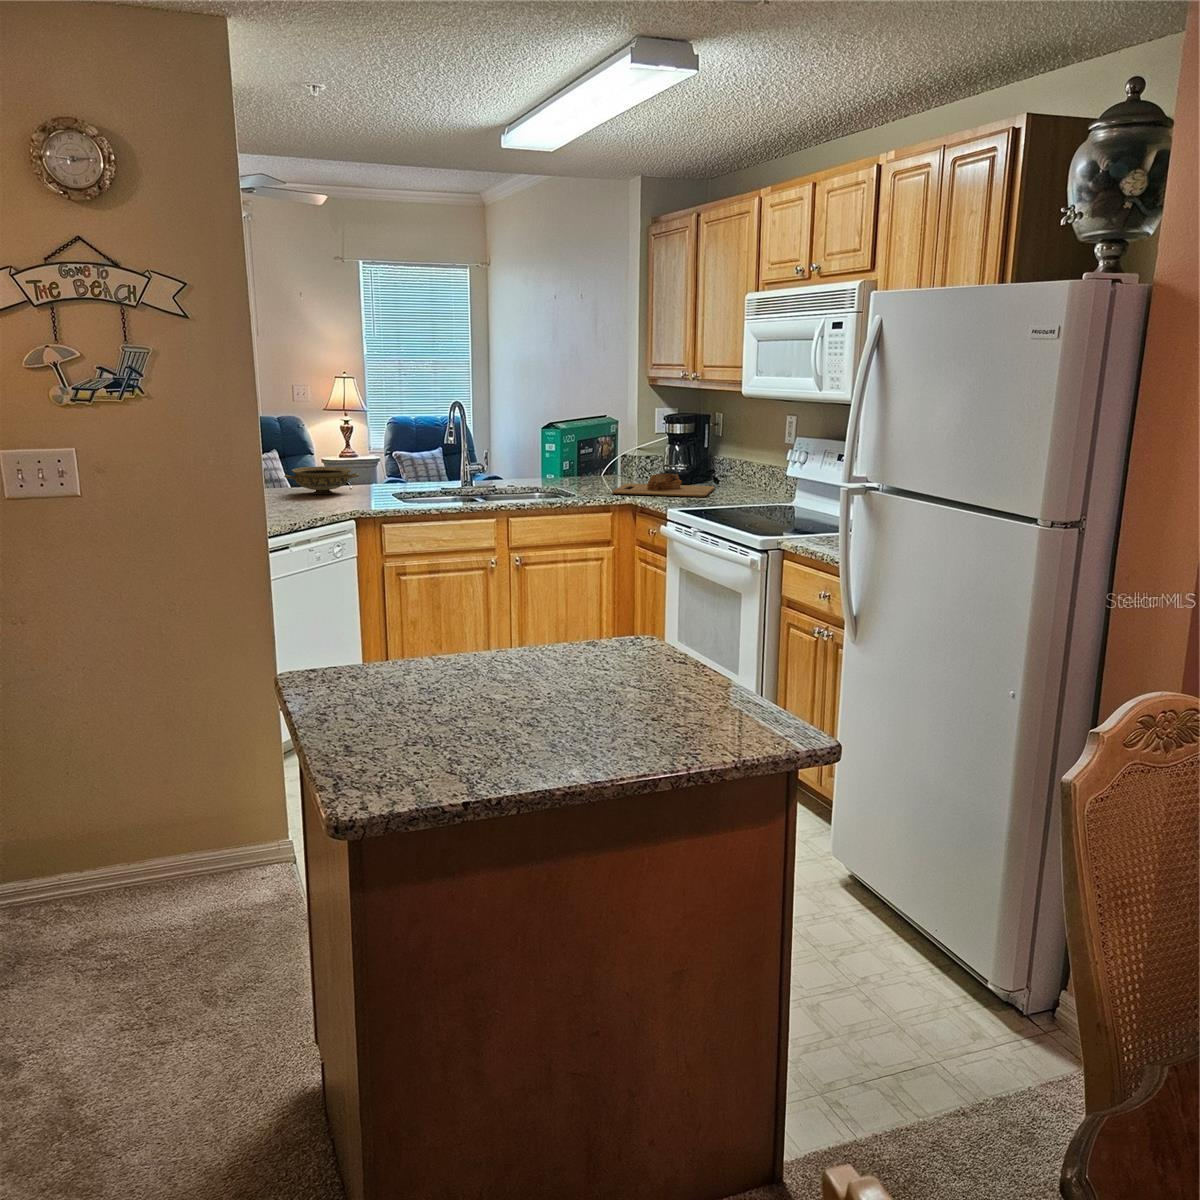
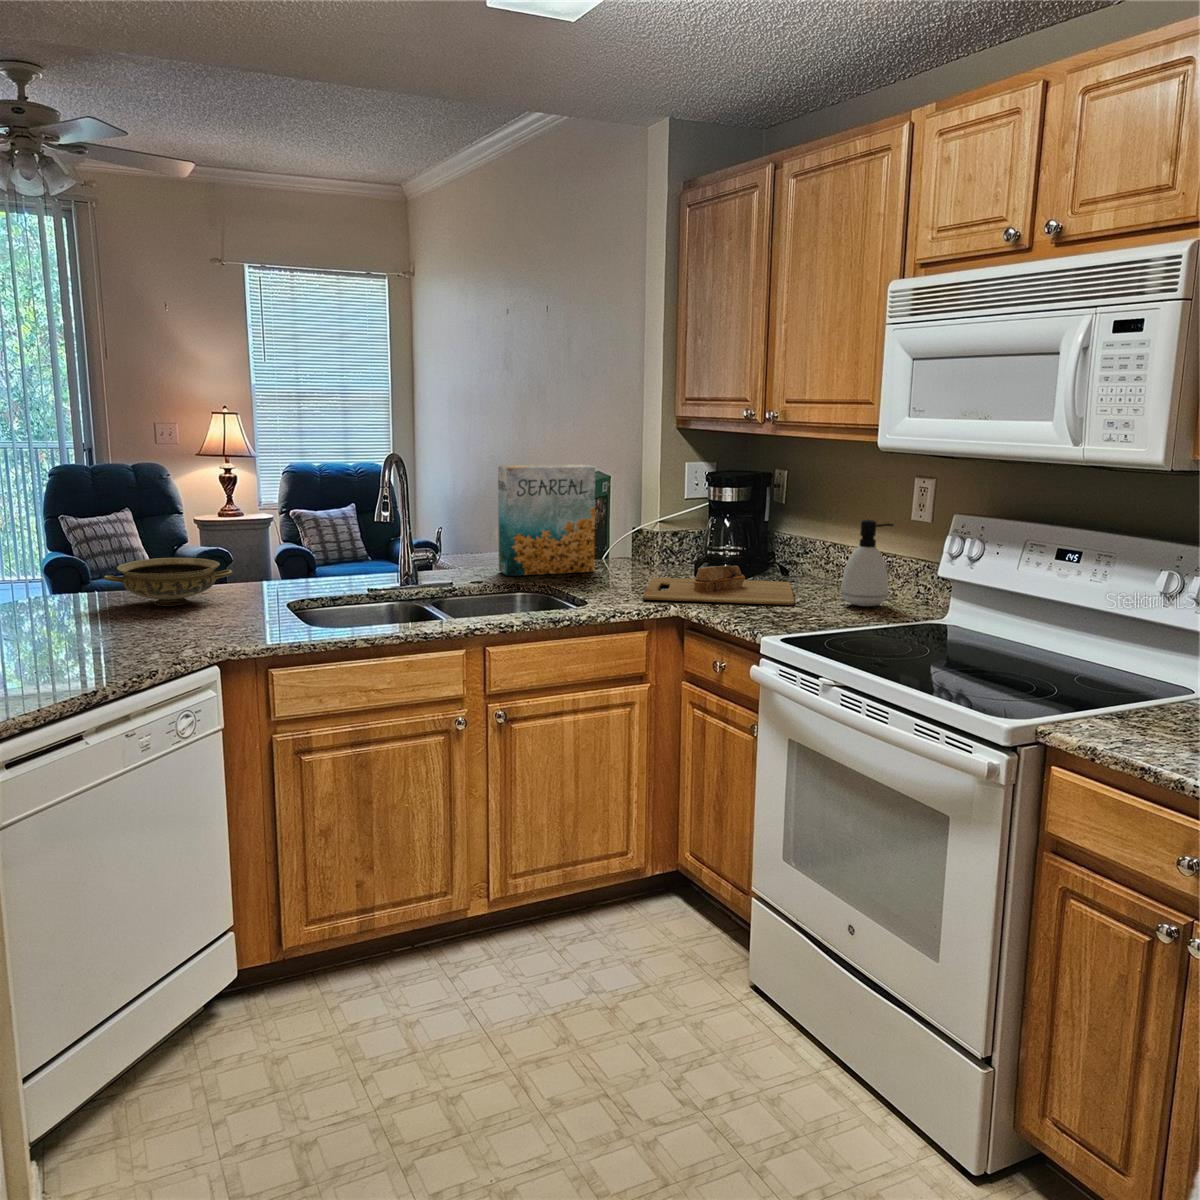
cereal box: none [528,410,592,483] -> present [498,465,595,576]
soap dispenser: none [736,442,768,497] -> present [841,520,893,606]

